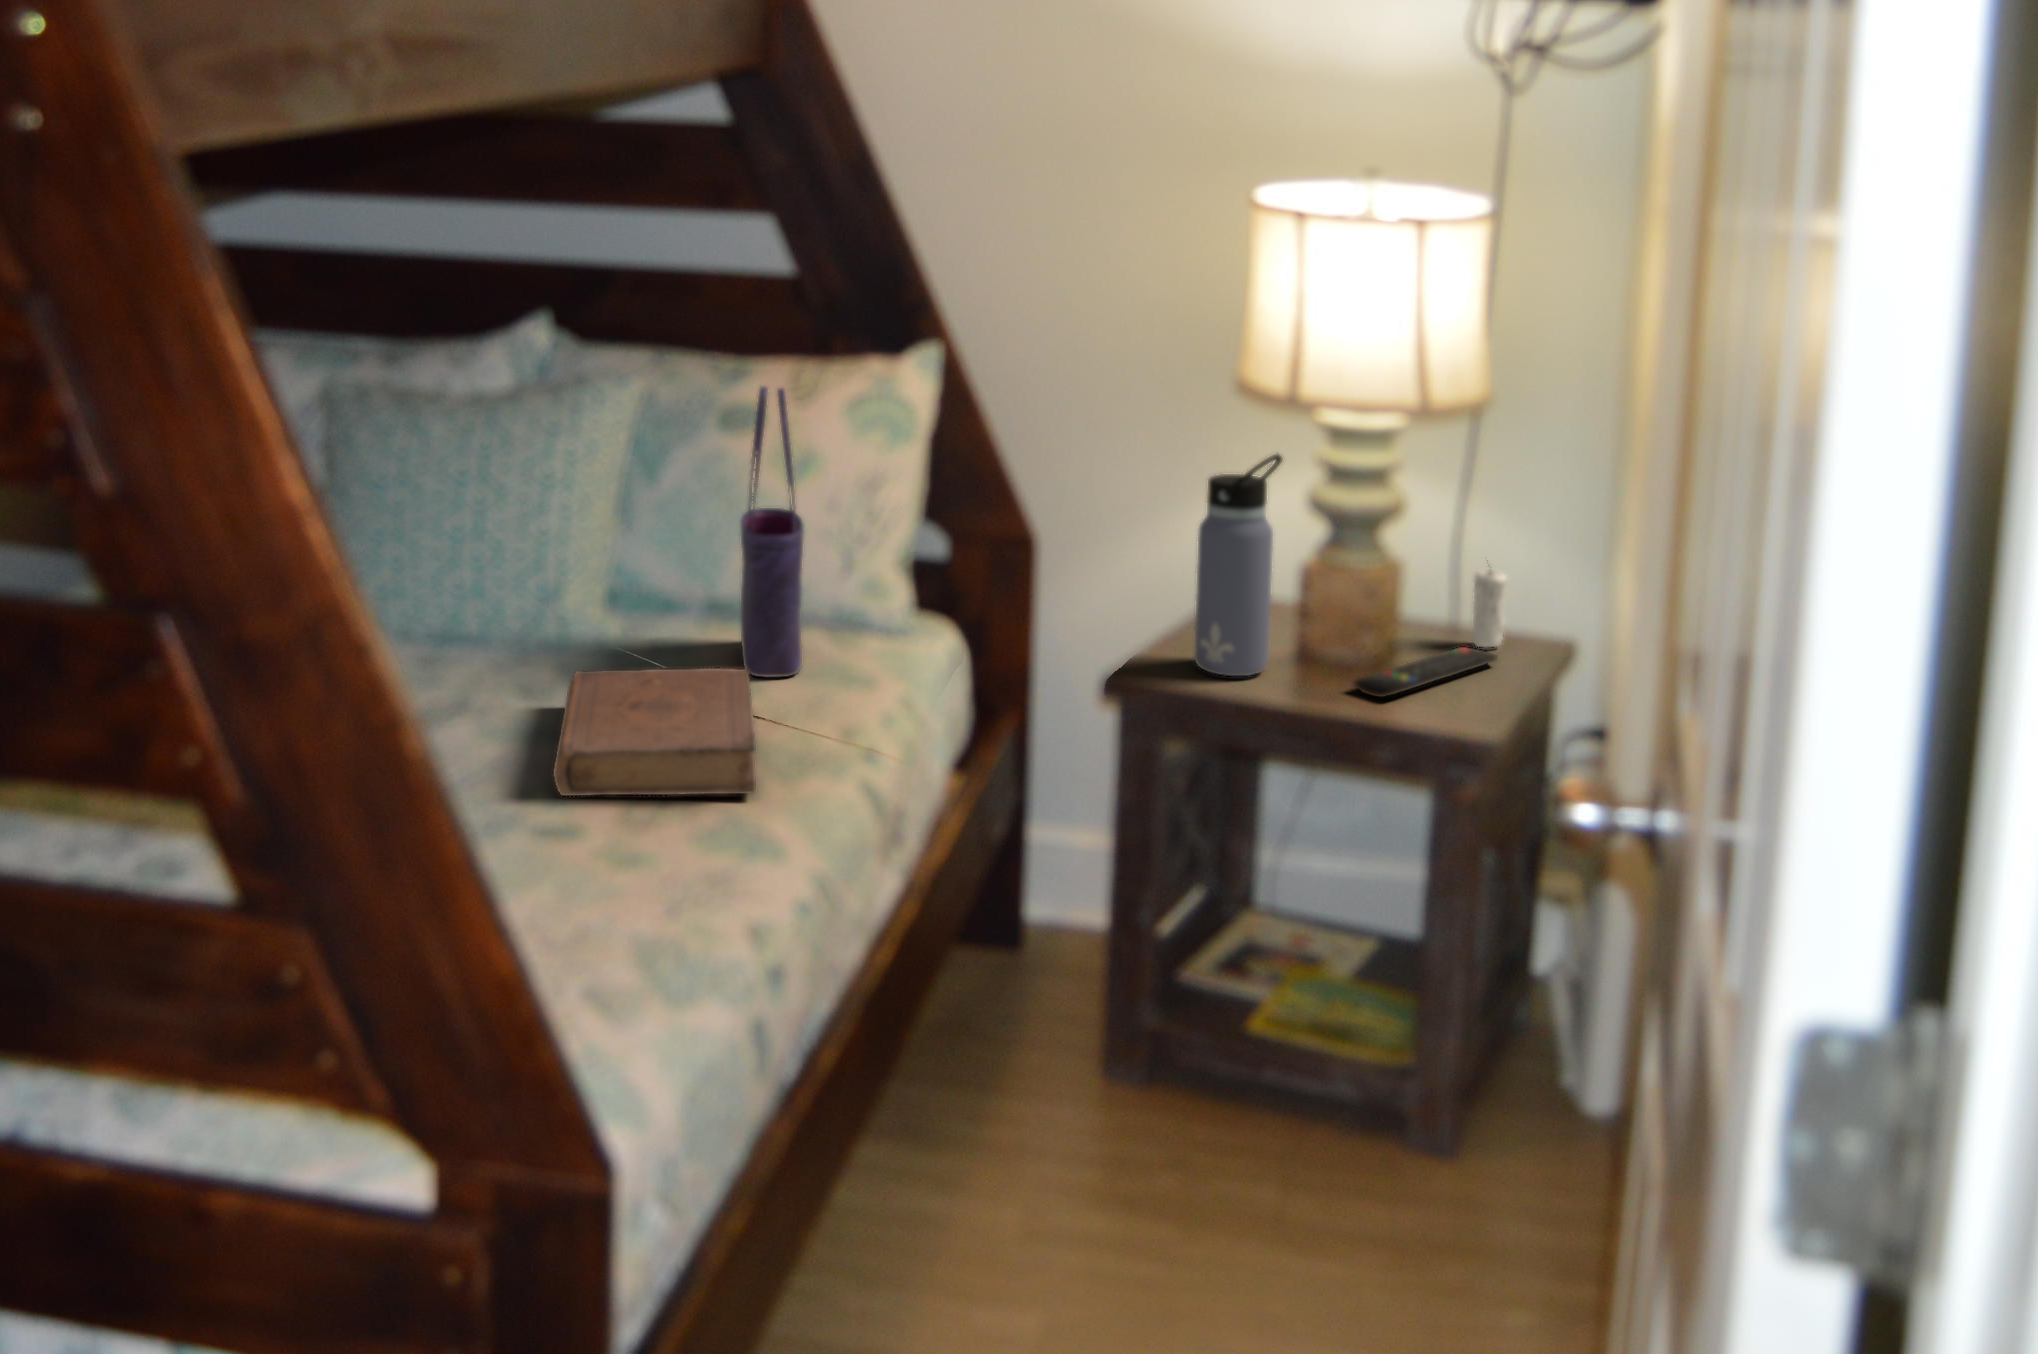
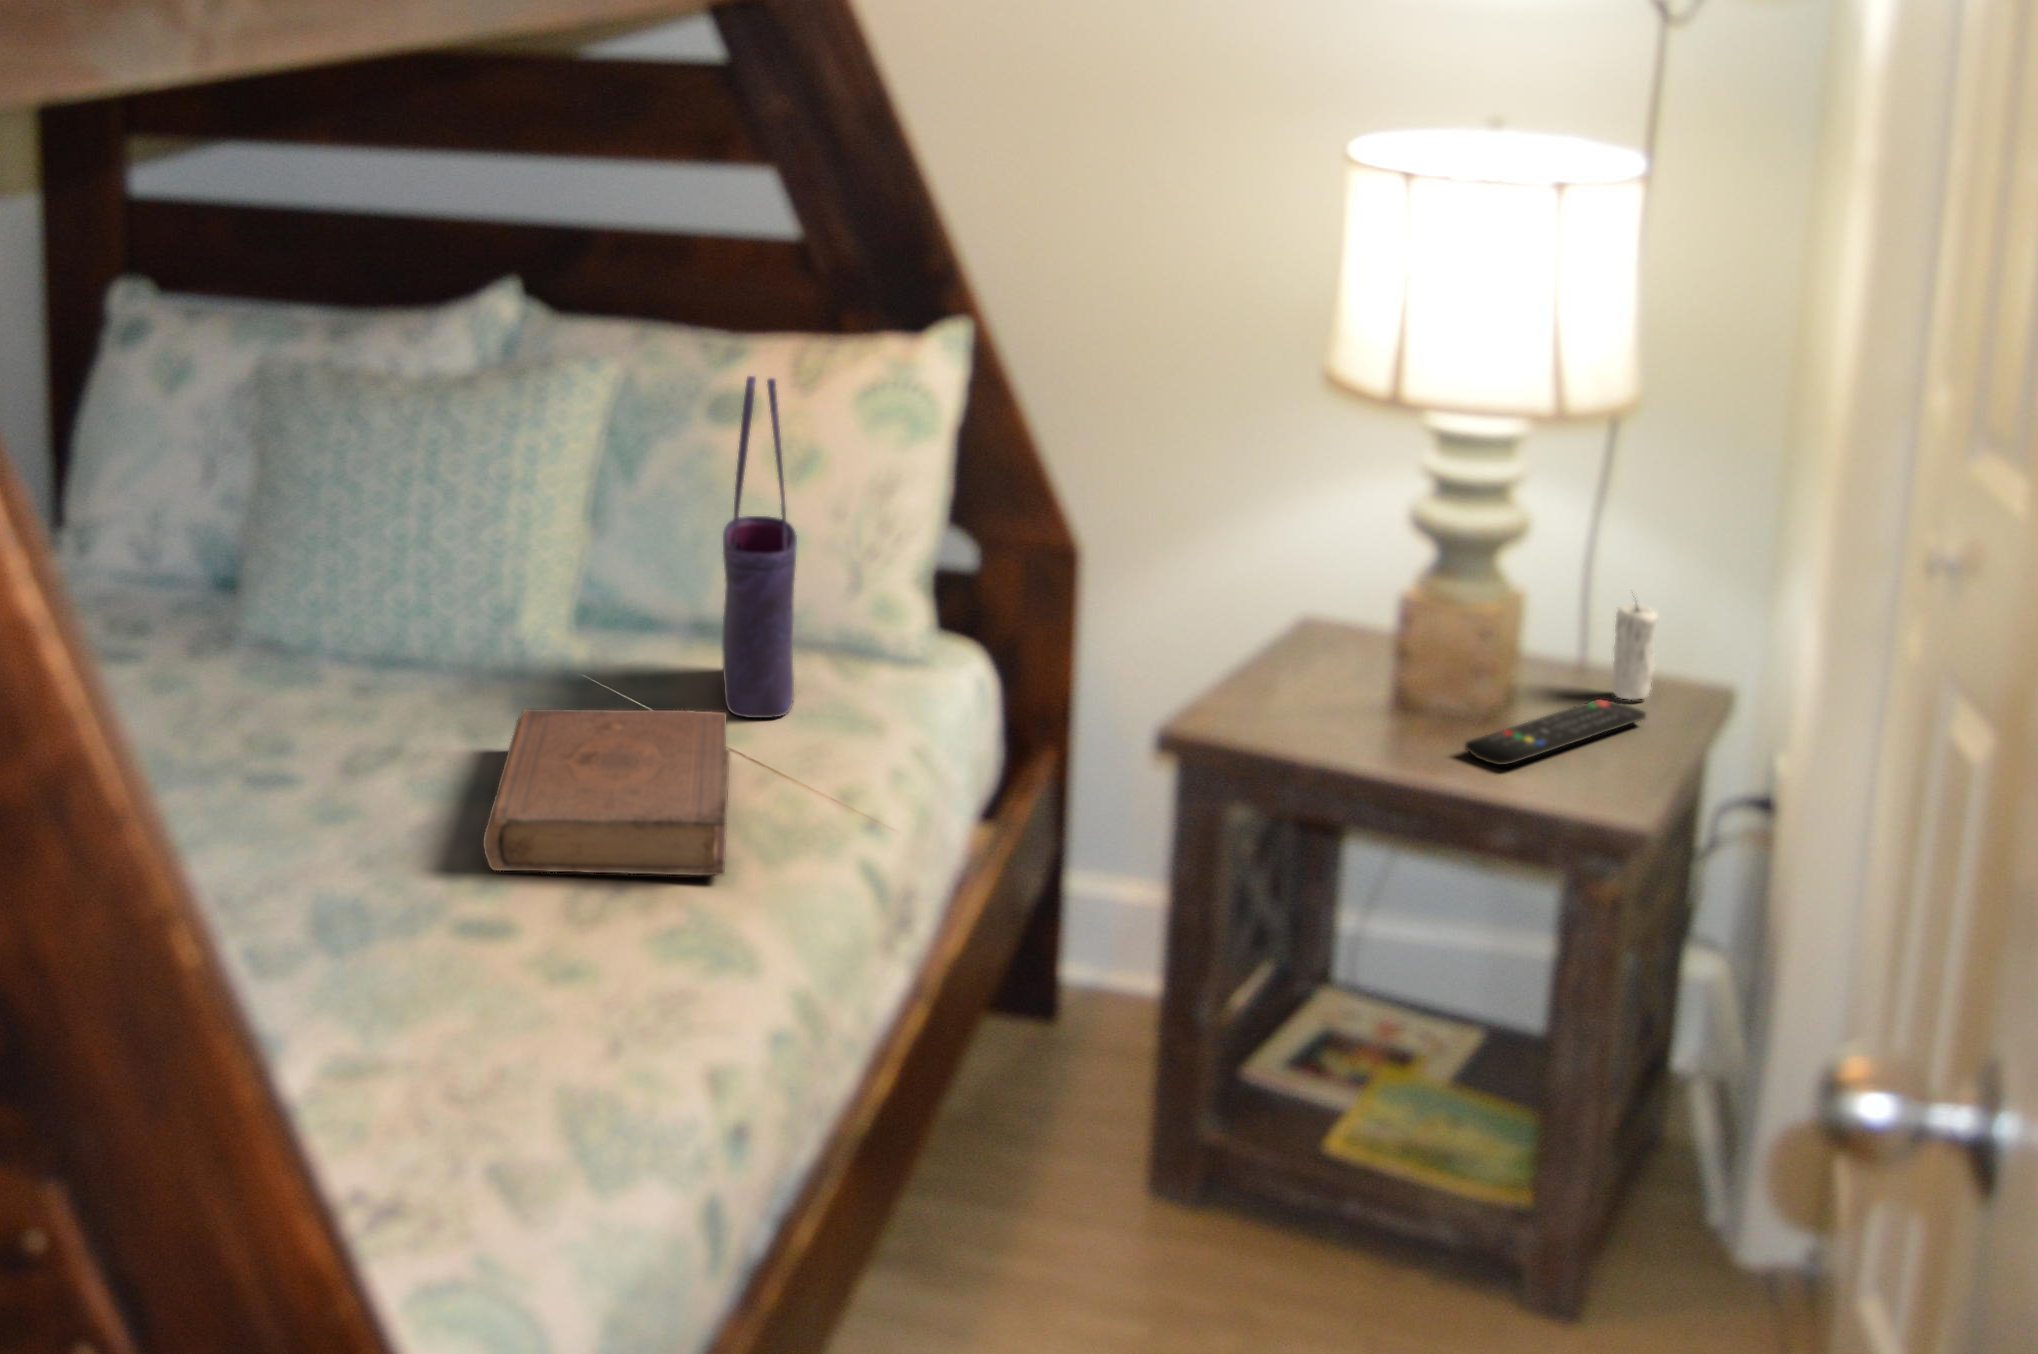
water bottle: present [1194,453,1282,676] -> none [1266,465,1381,731]

